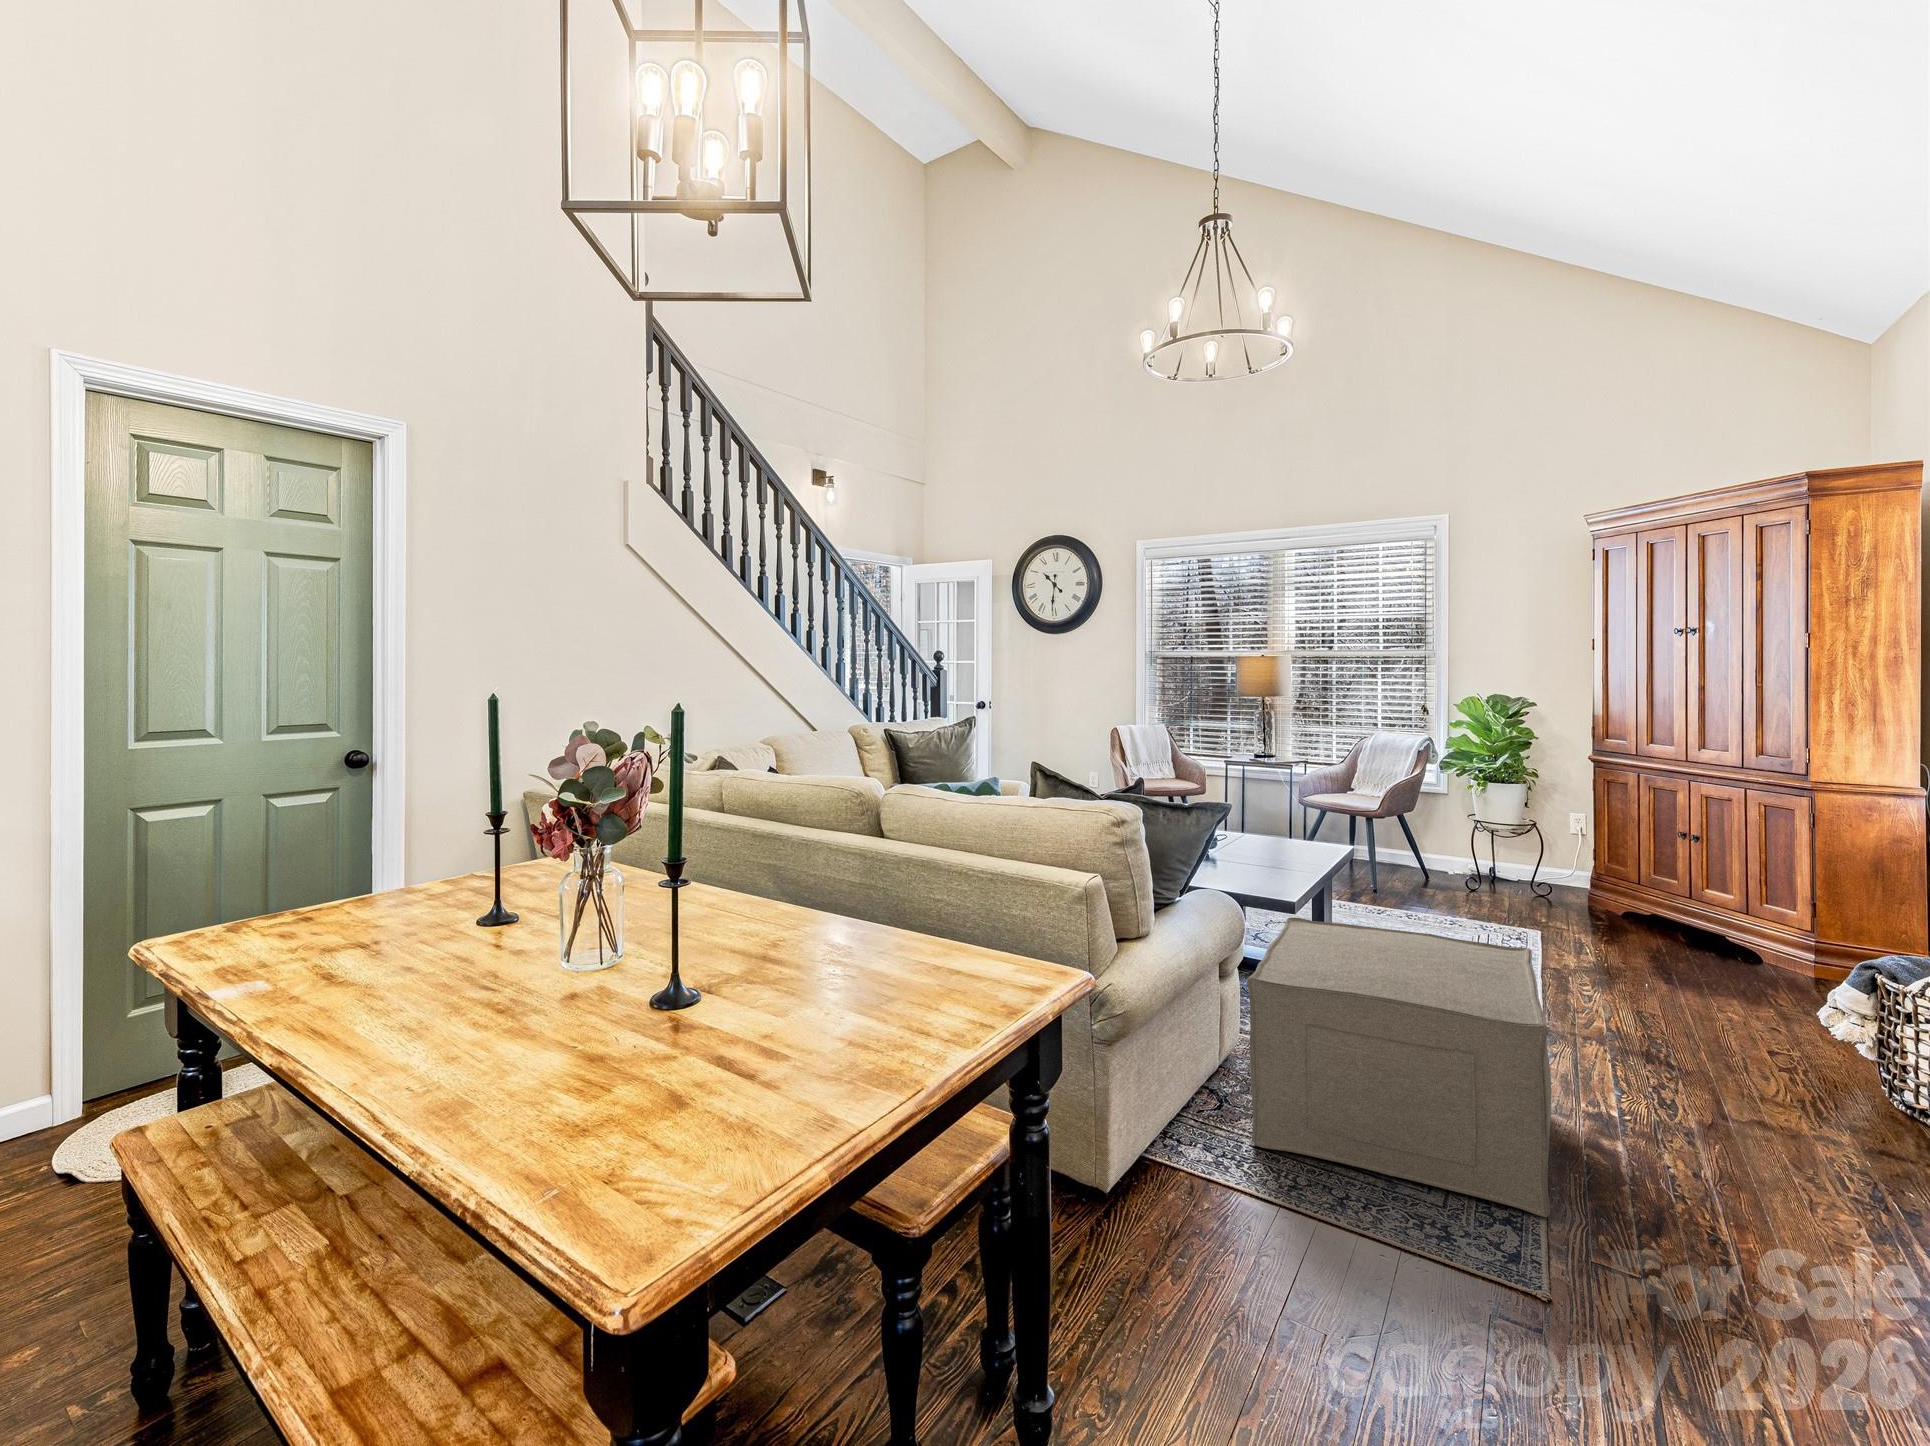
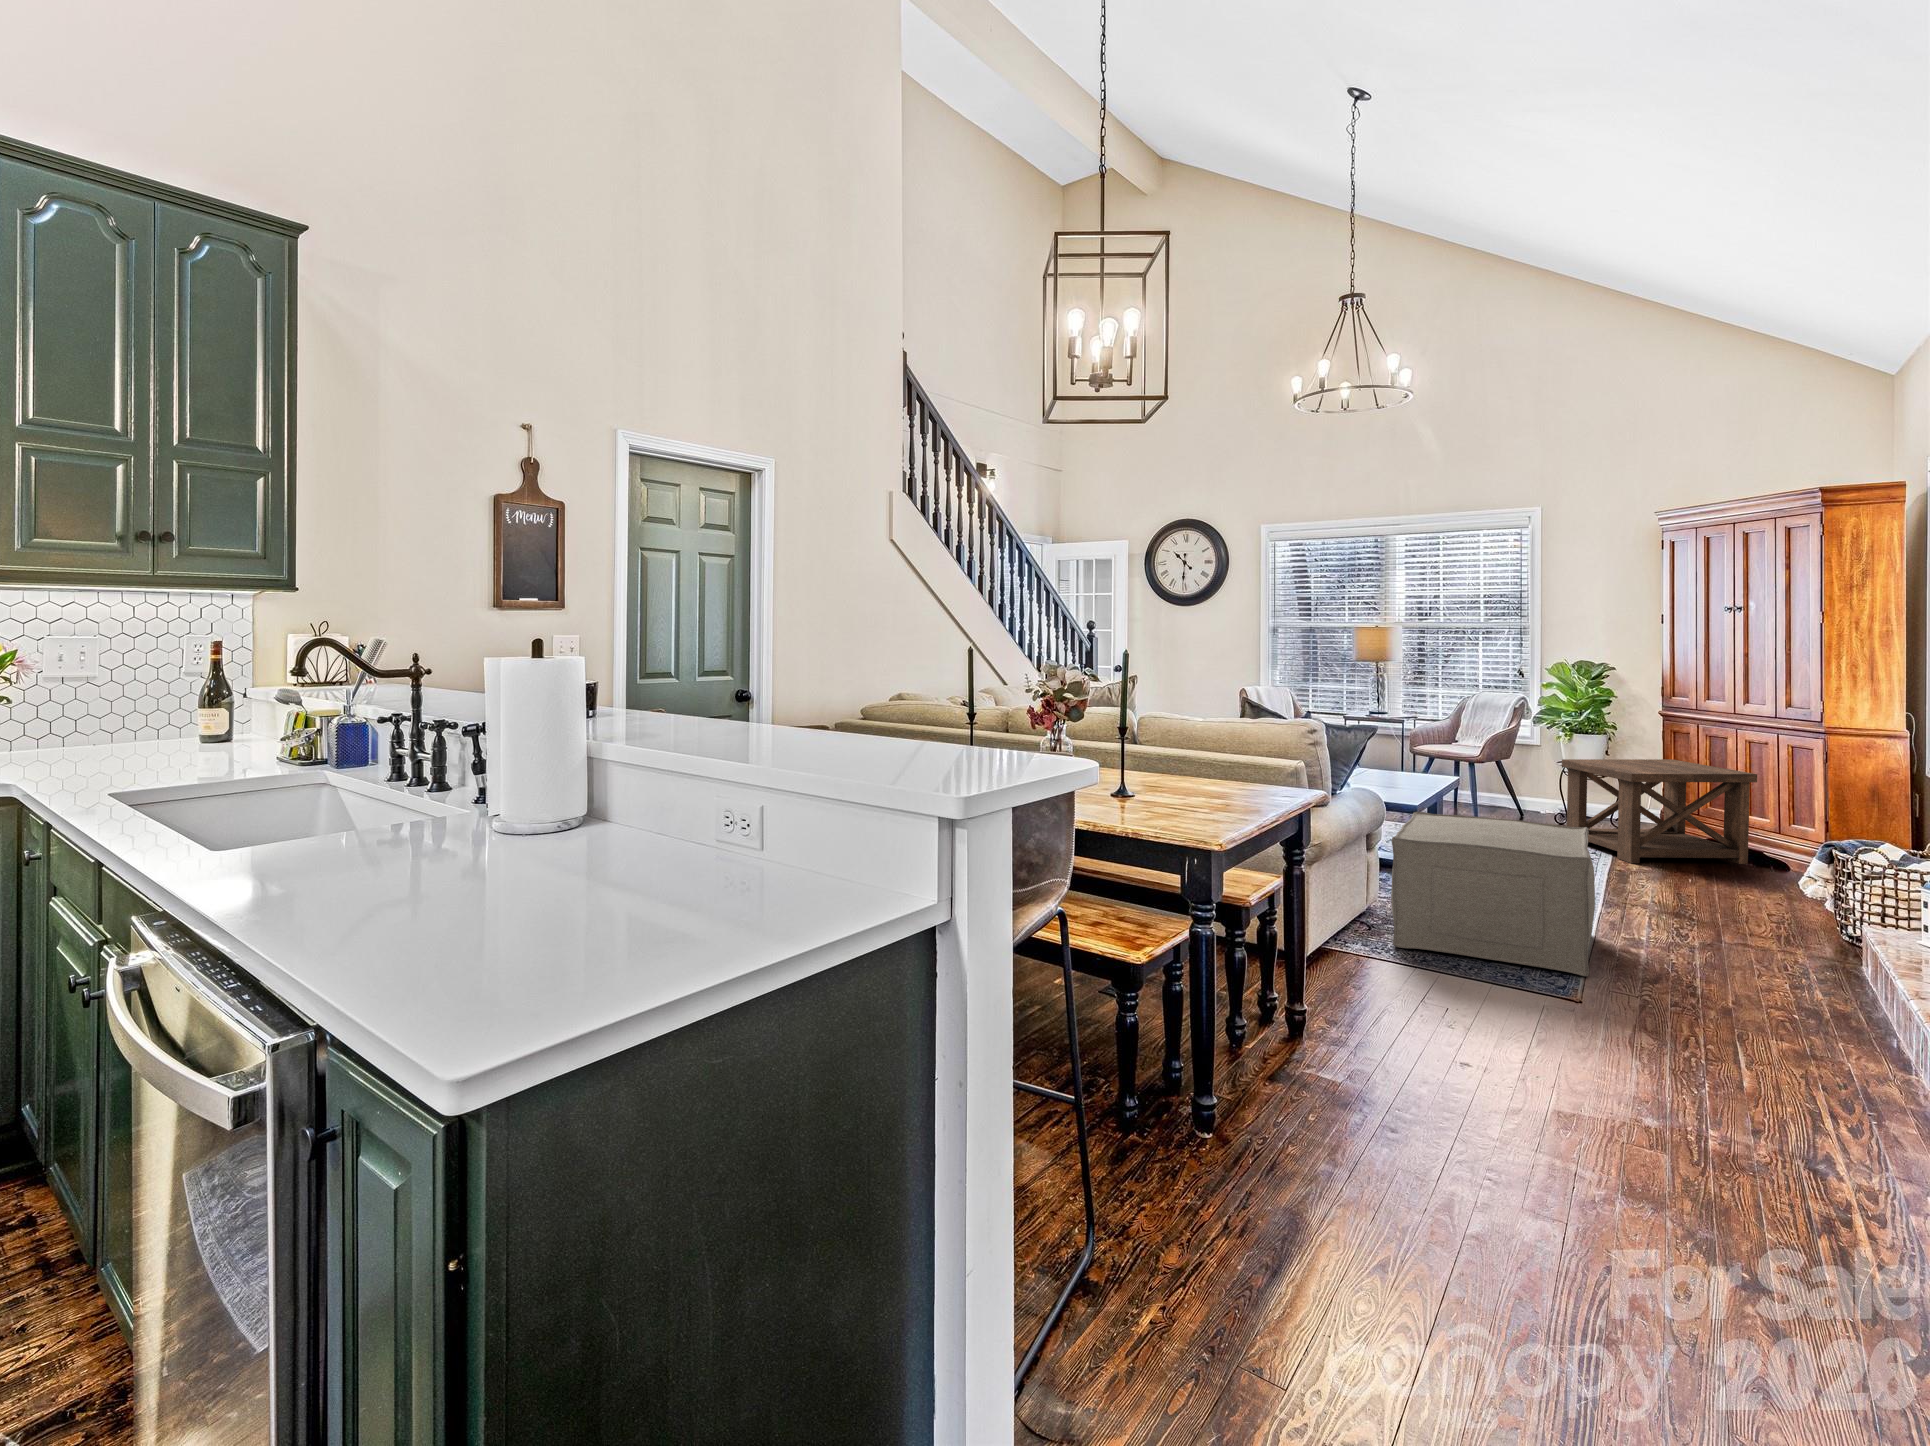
side table: none [1477,816,1721,957] -> present [1562,759,1757,864]

